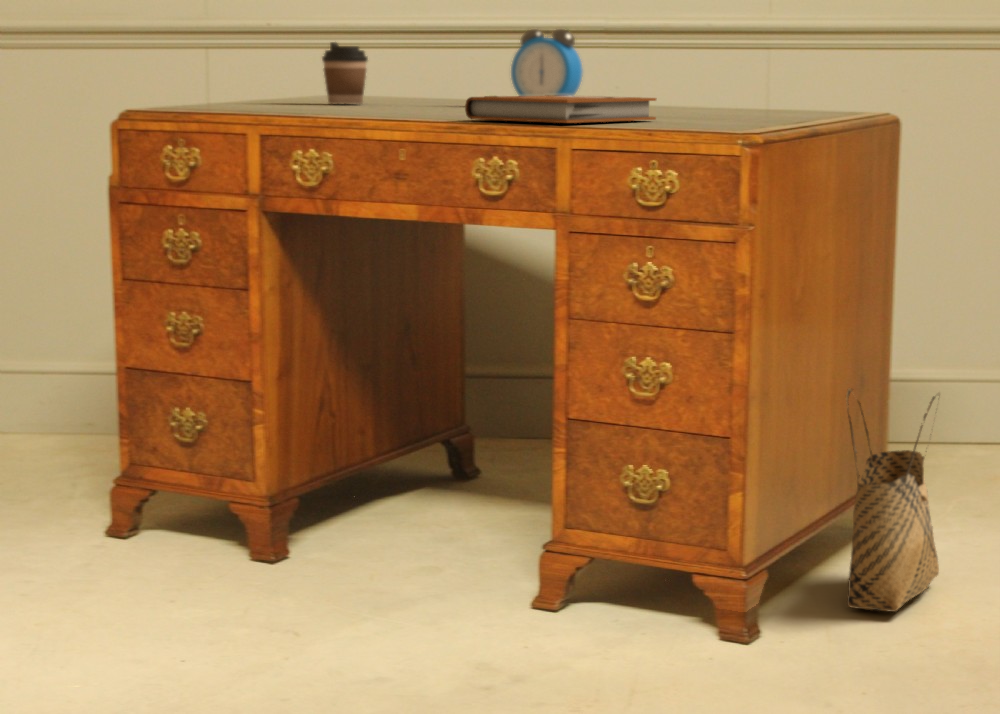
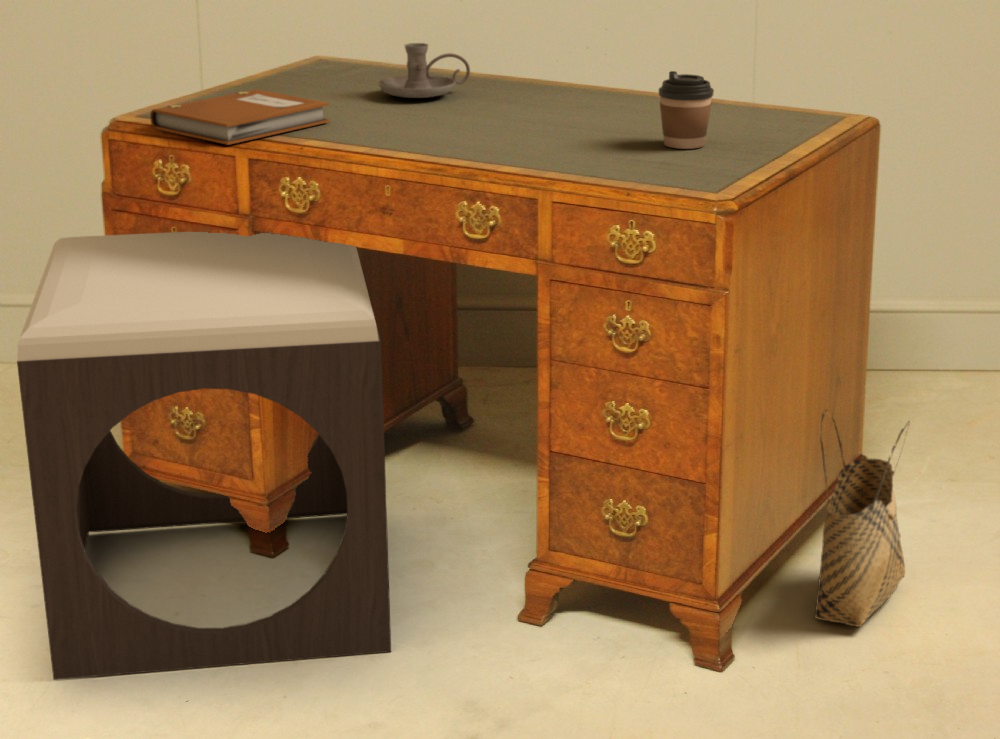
alarm clock: present [511,29,582,96] -> none [499,8,571,90]
coffee cup: present [322,42,368,104] -> present [659,71,714,149]
candle holder: none [392,56,483,107] -> present [379,43,470,98]
notebook: present [465,95,656,123] -> present [150,90,330,145]
footstool: none [15,216,397,650] -> present [17,232,391,680]

